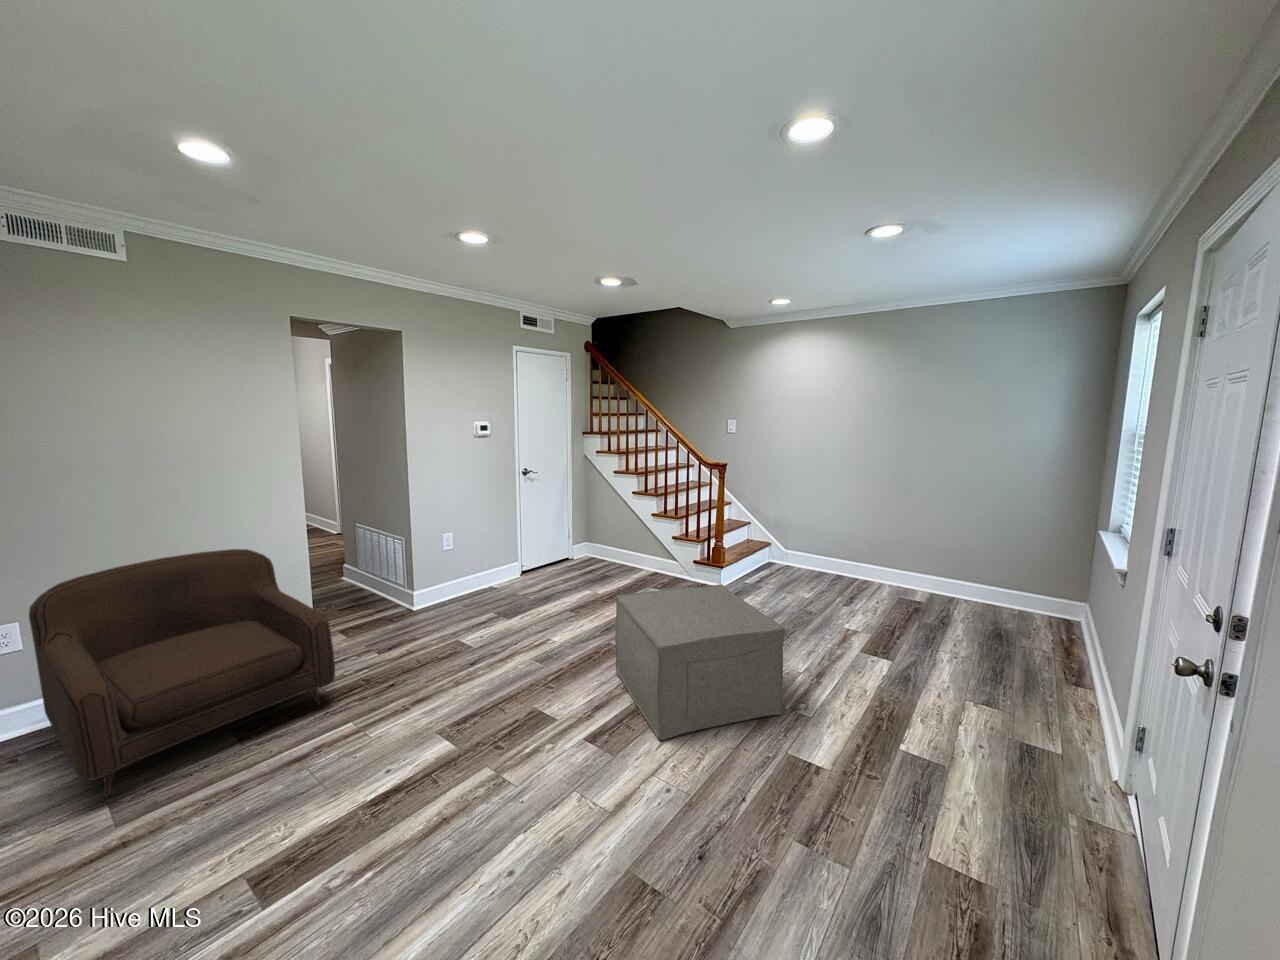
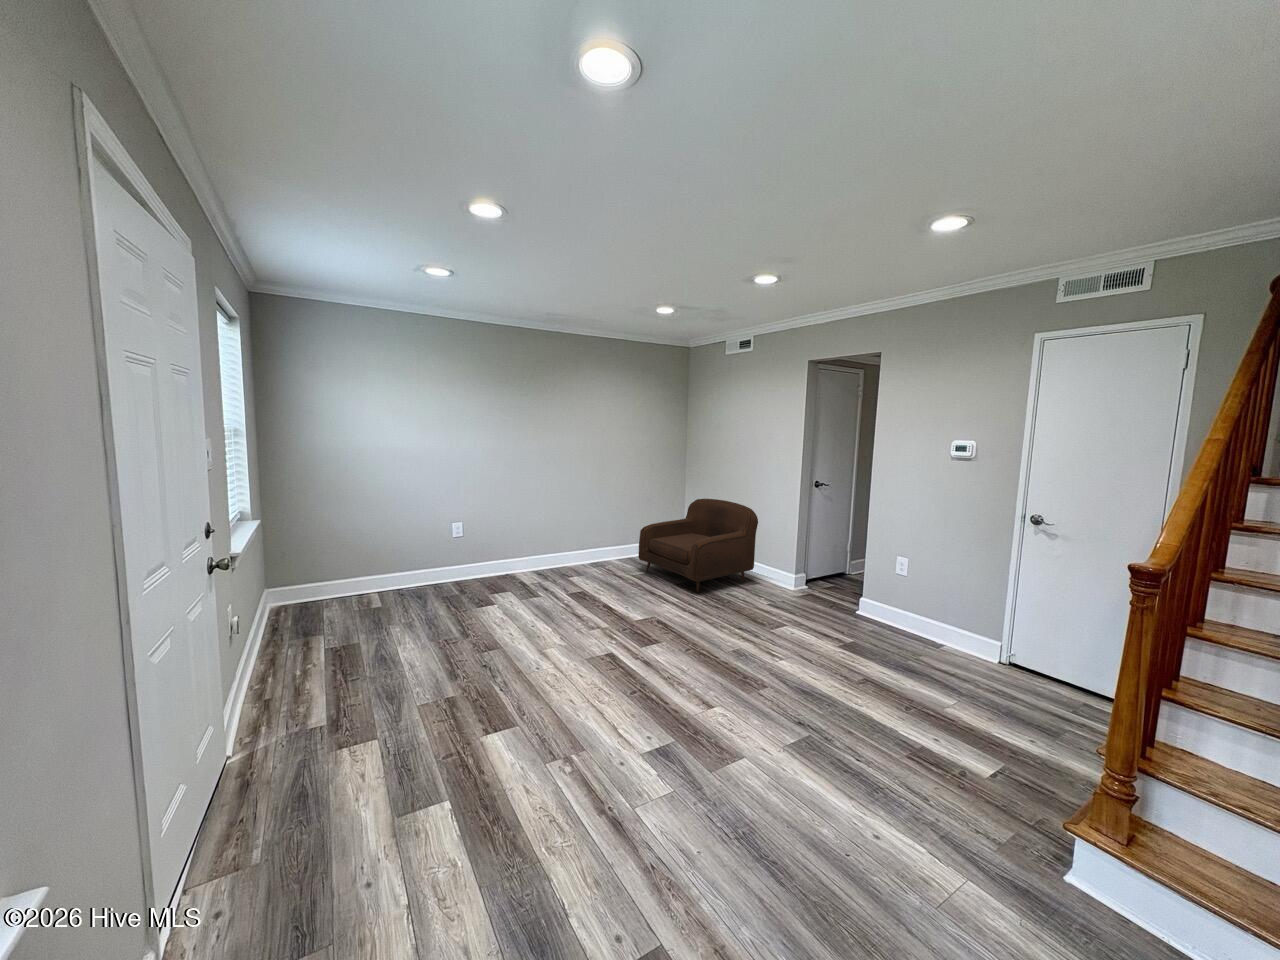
ottoman: present [615,584,785,740] -> none [565,598,715,750]

